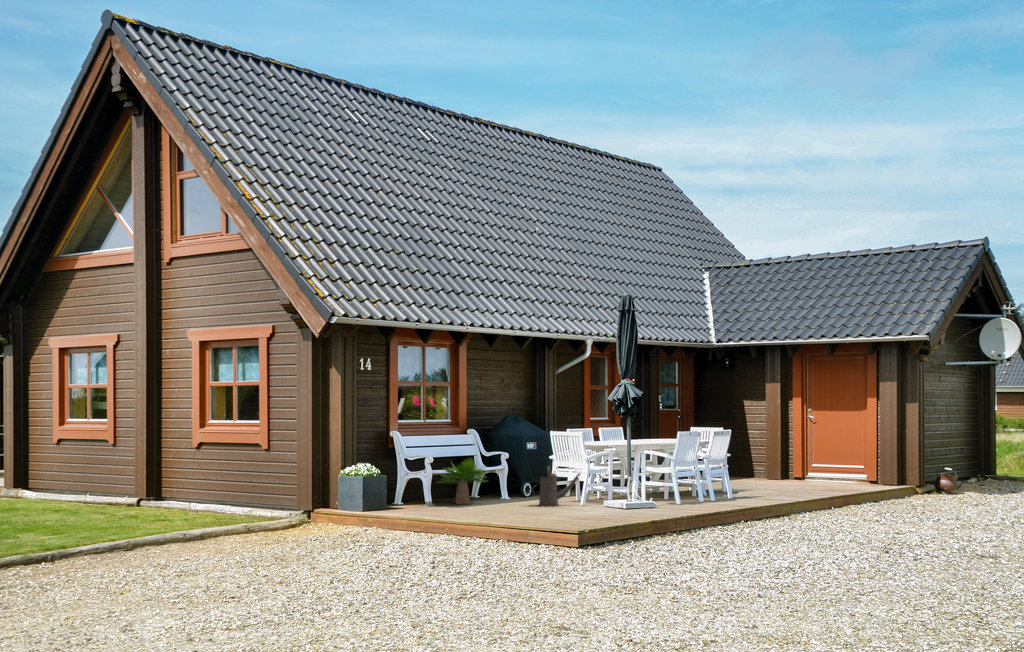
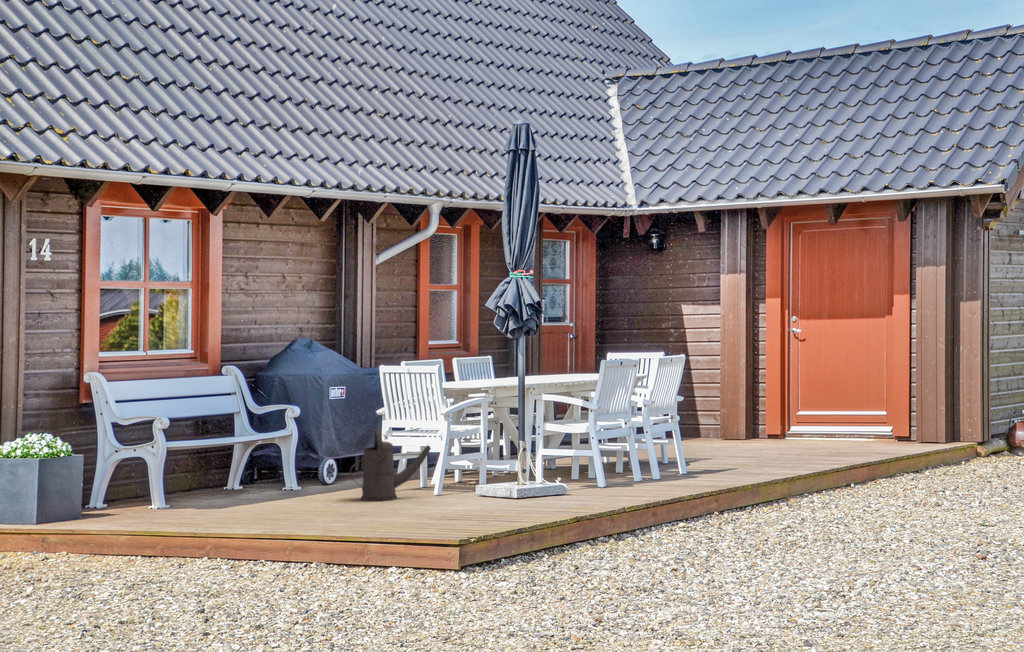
potted plant: present [439,459,485,504] -> none [171,415,272,501]

